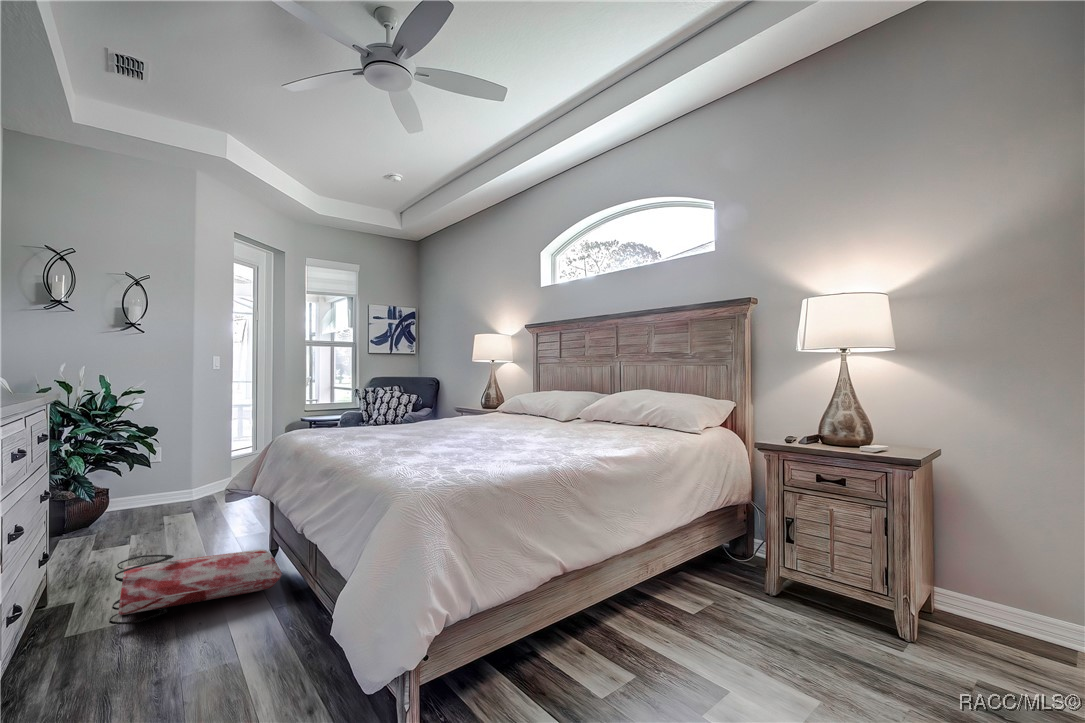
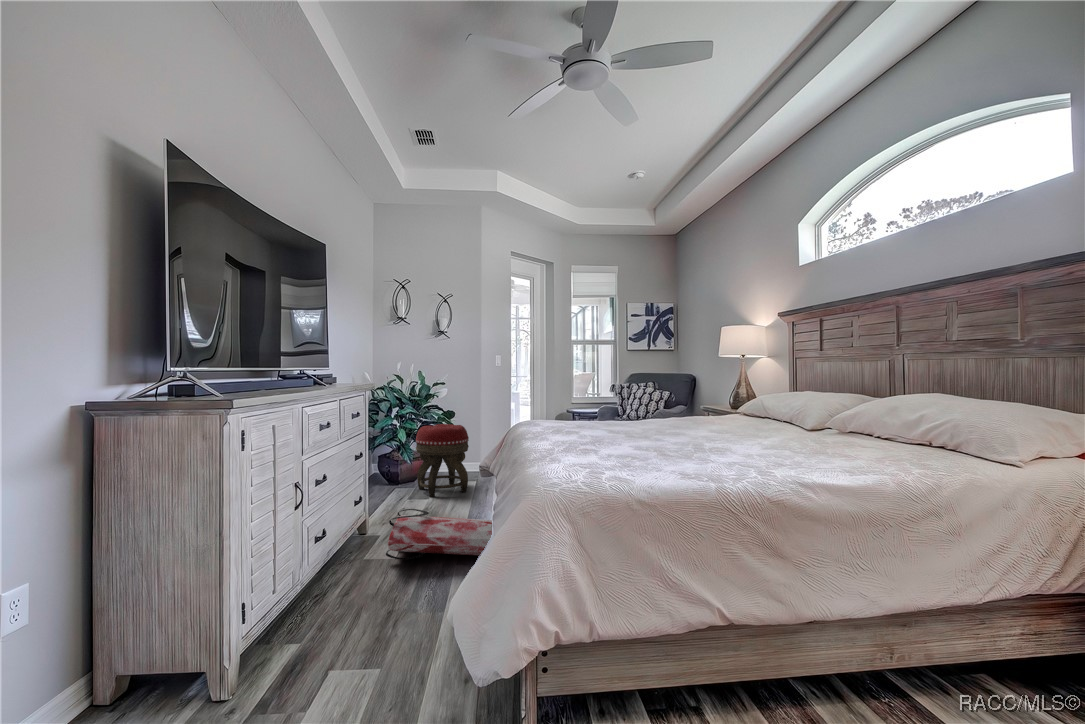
footstool: none [97,445,186,544] -> present [416,424,469,497]

